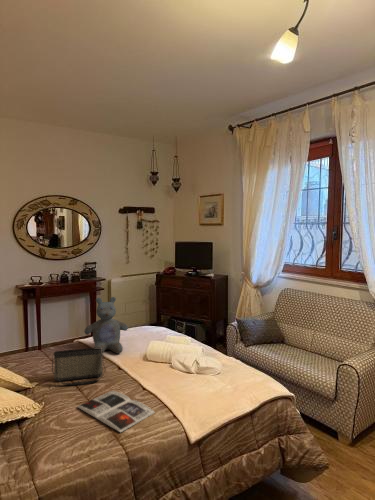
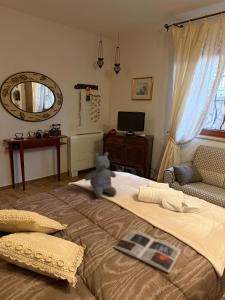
handbag: present [52,348,103,385] -> none [77,194,120,226]

